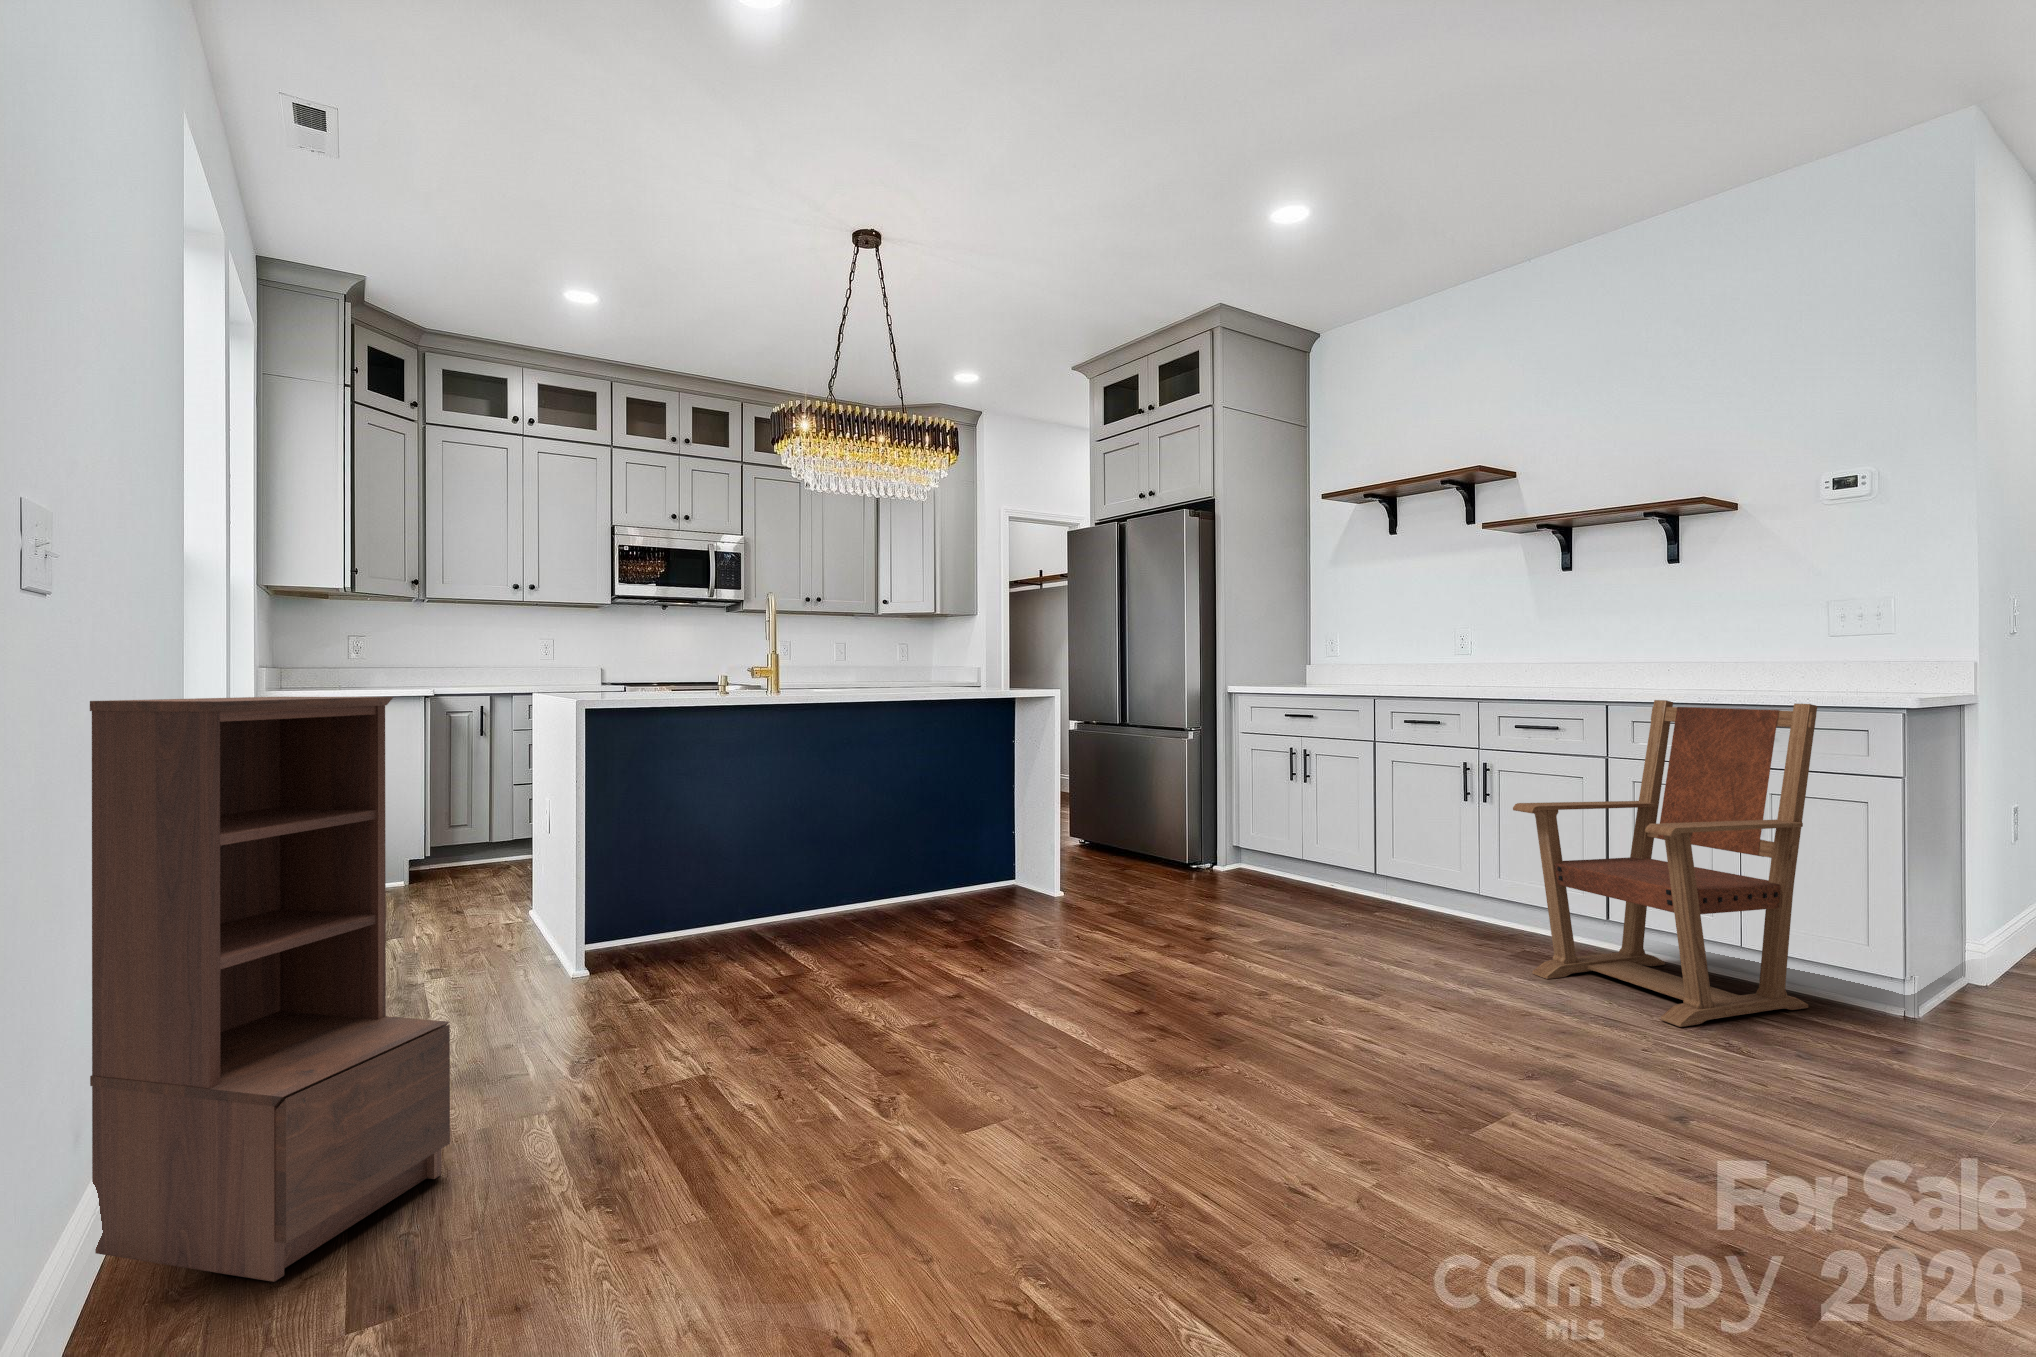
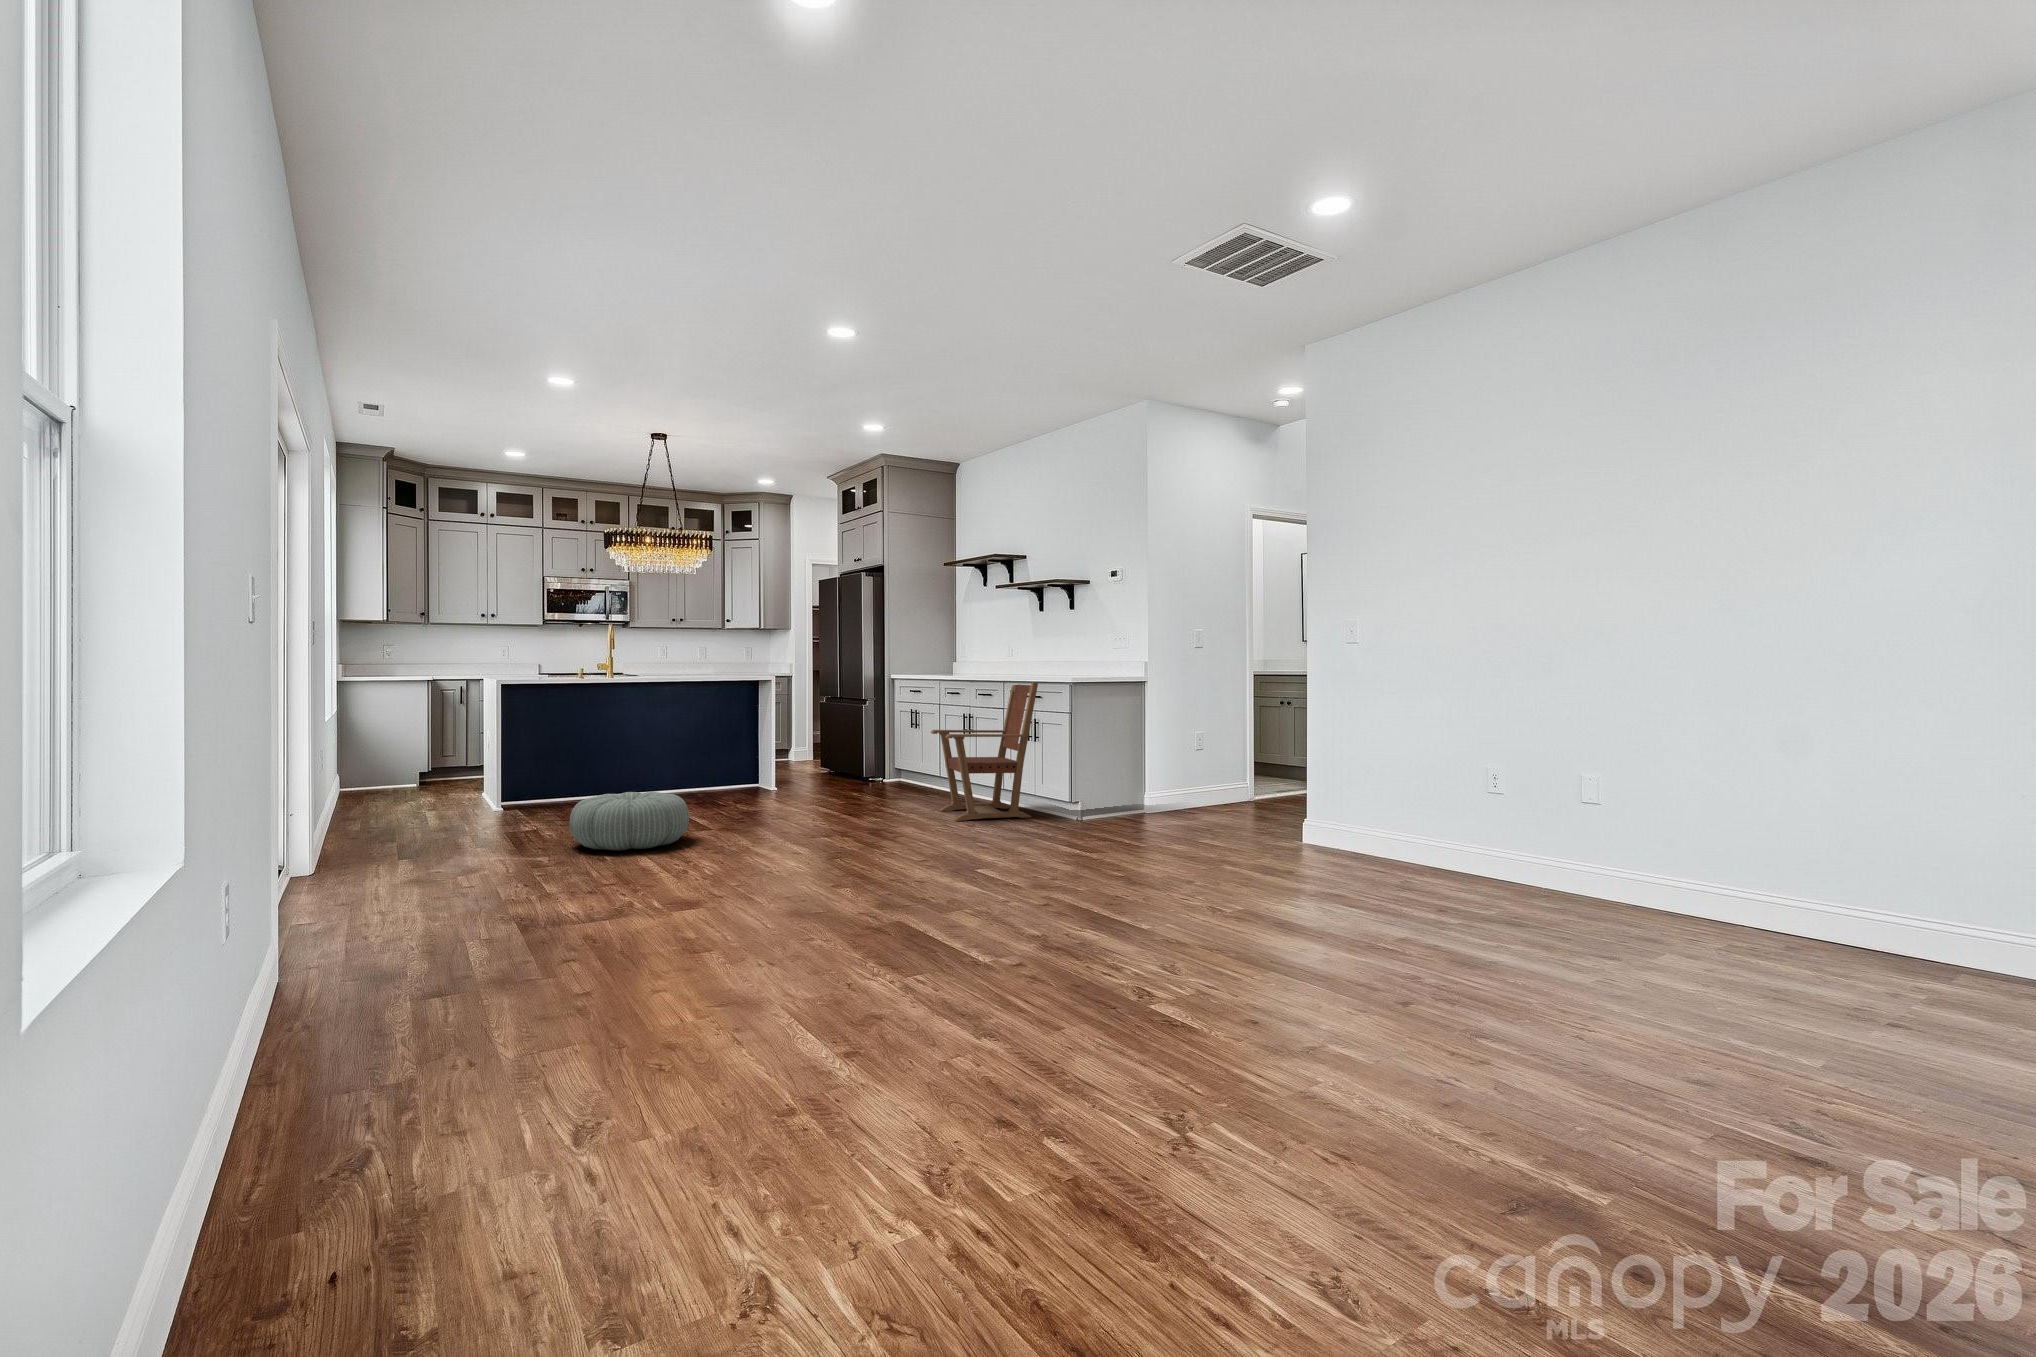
bookshelf: present [90,696,450,1282] -> none [316,677,429,852]
pouf: none [891,1012,1226,1266] -> present [569,792,689,851]

